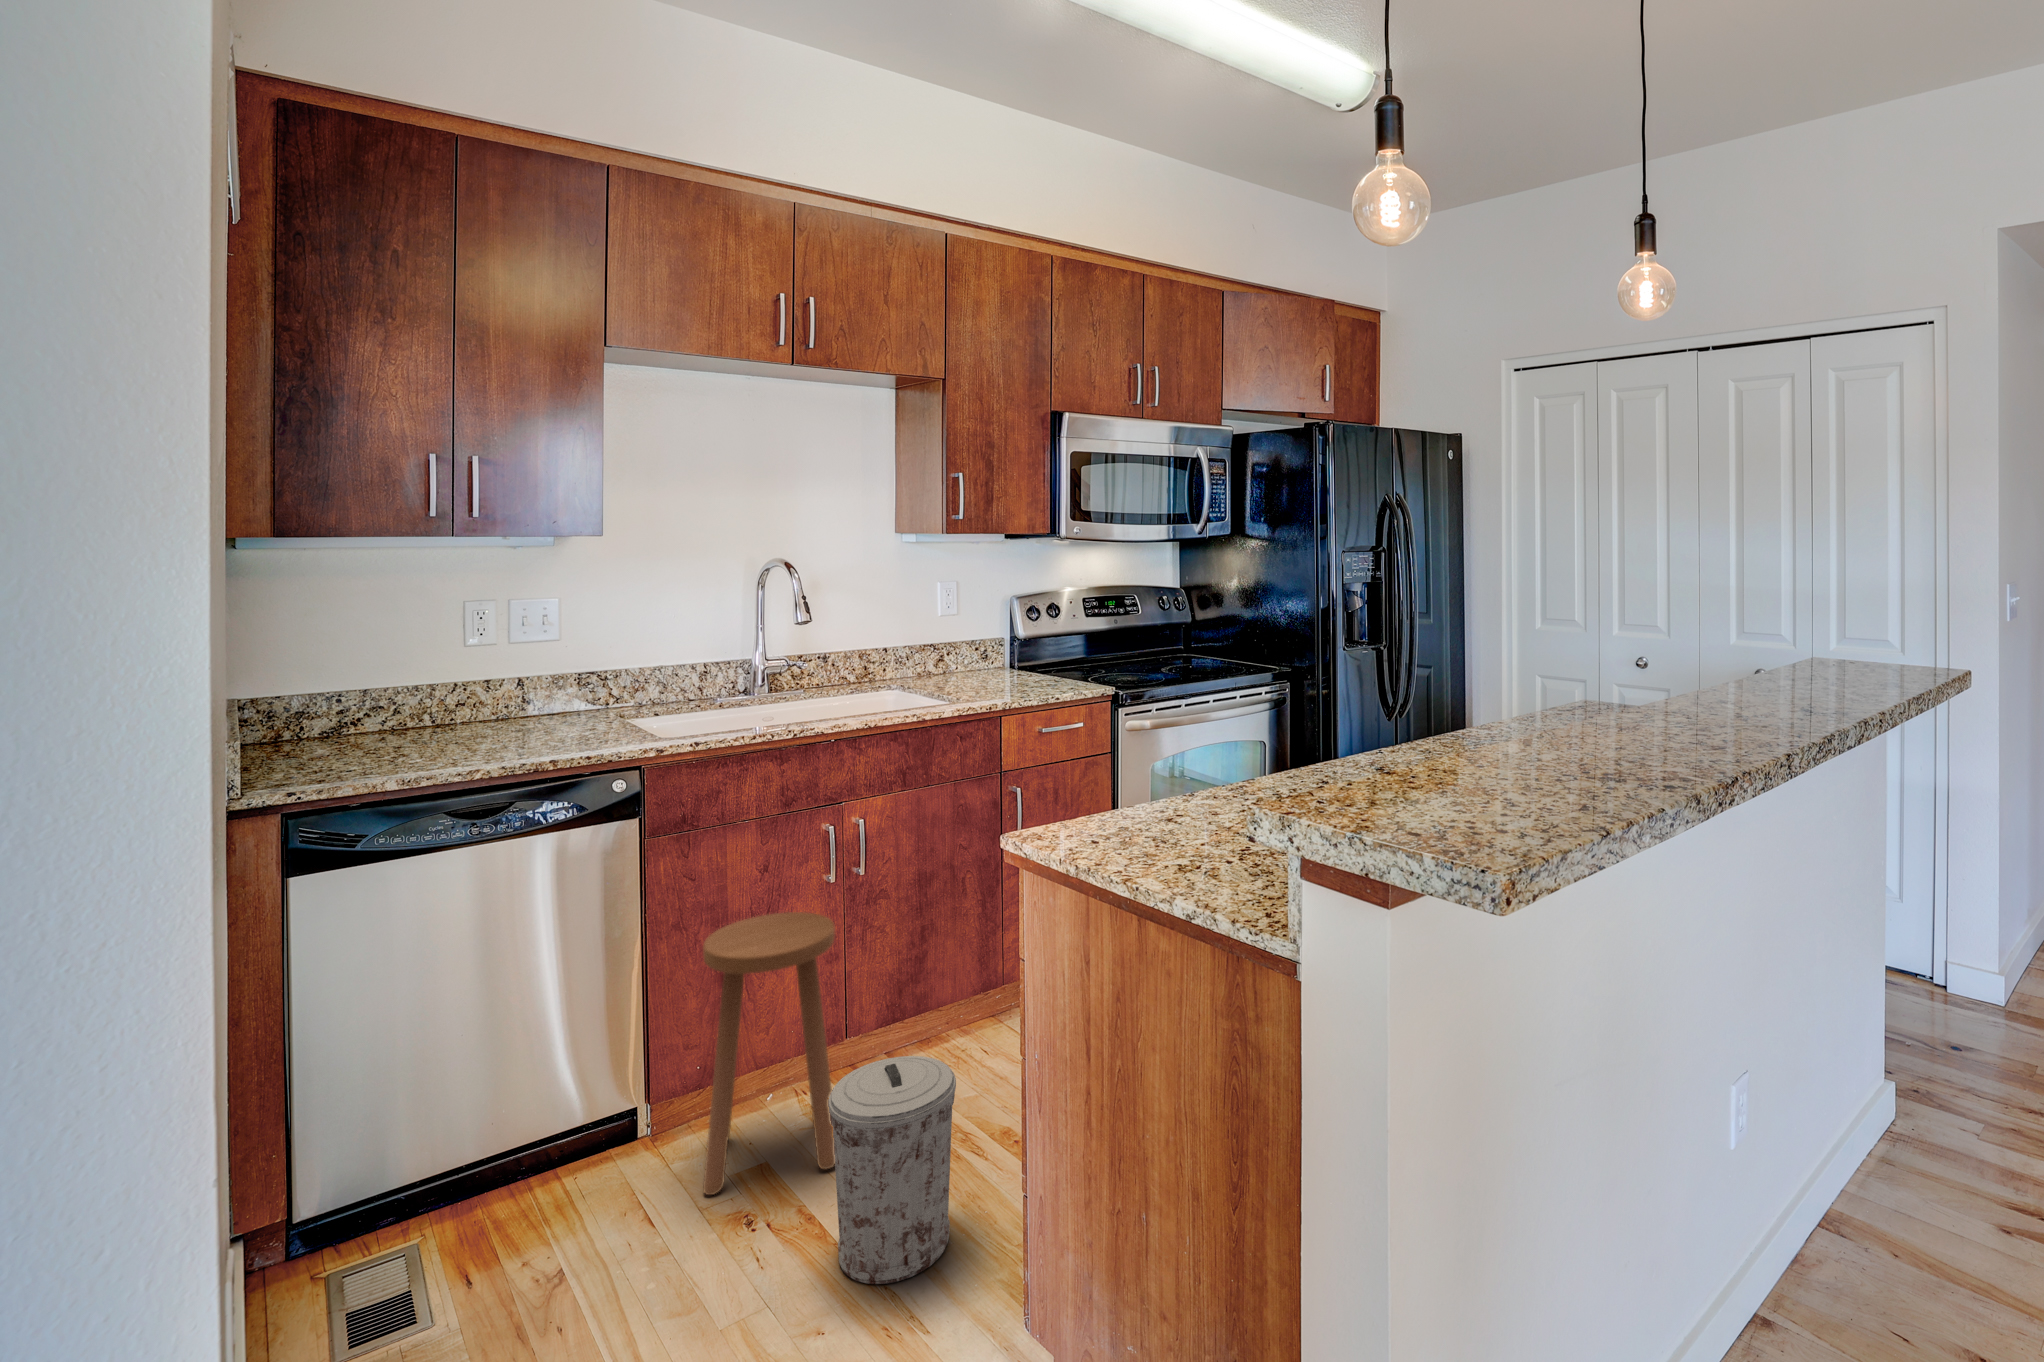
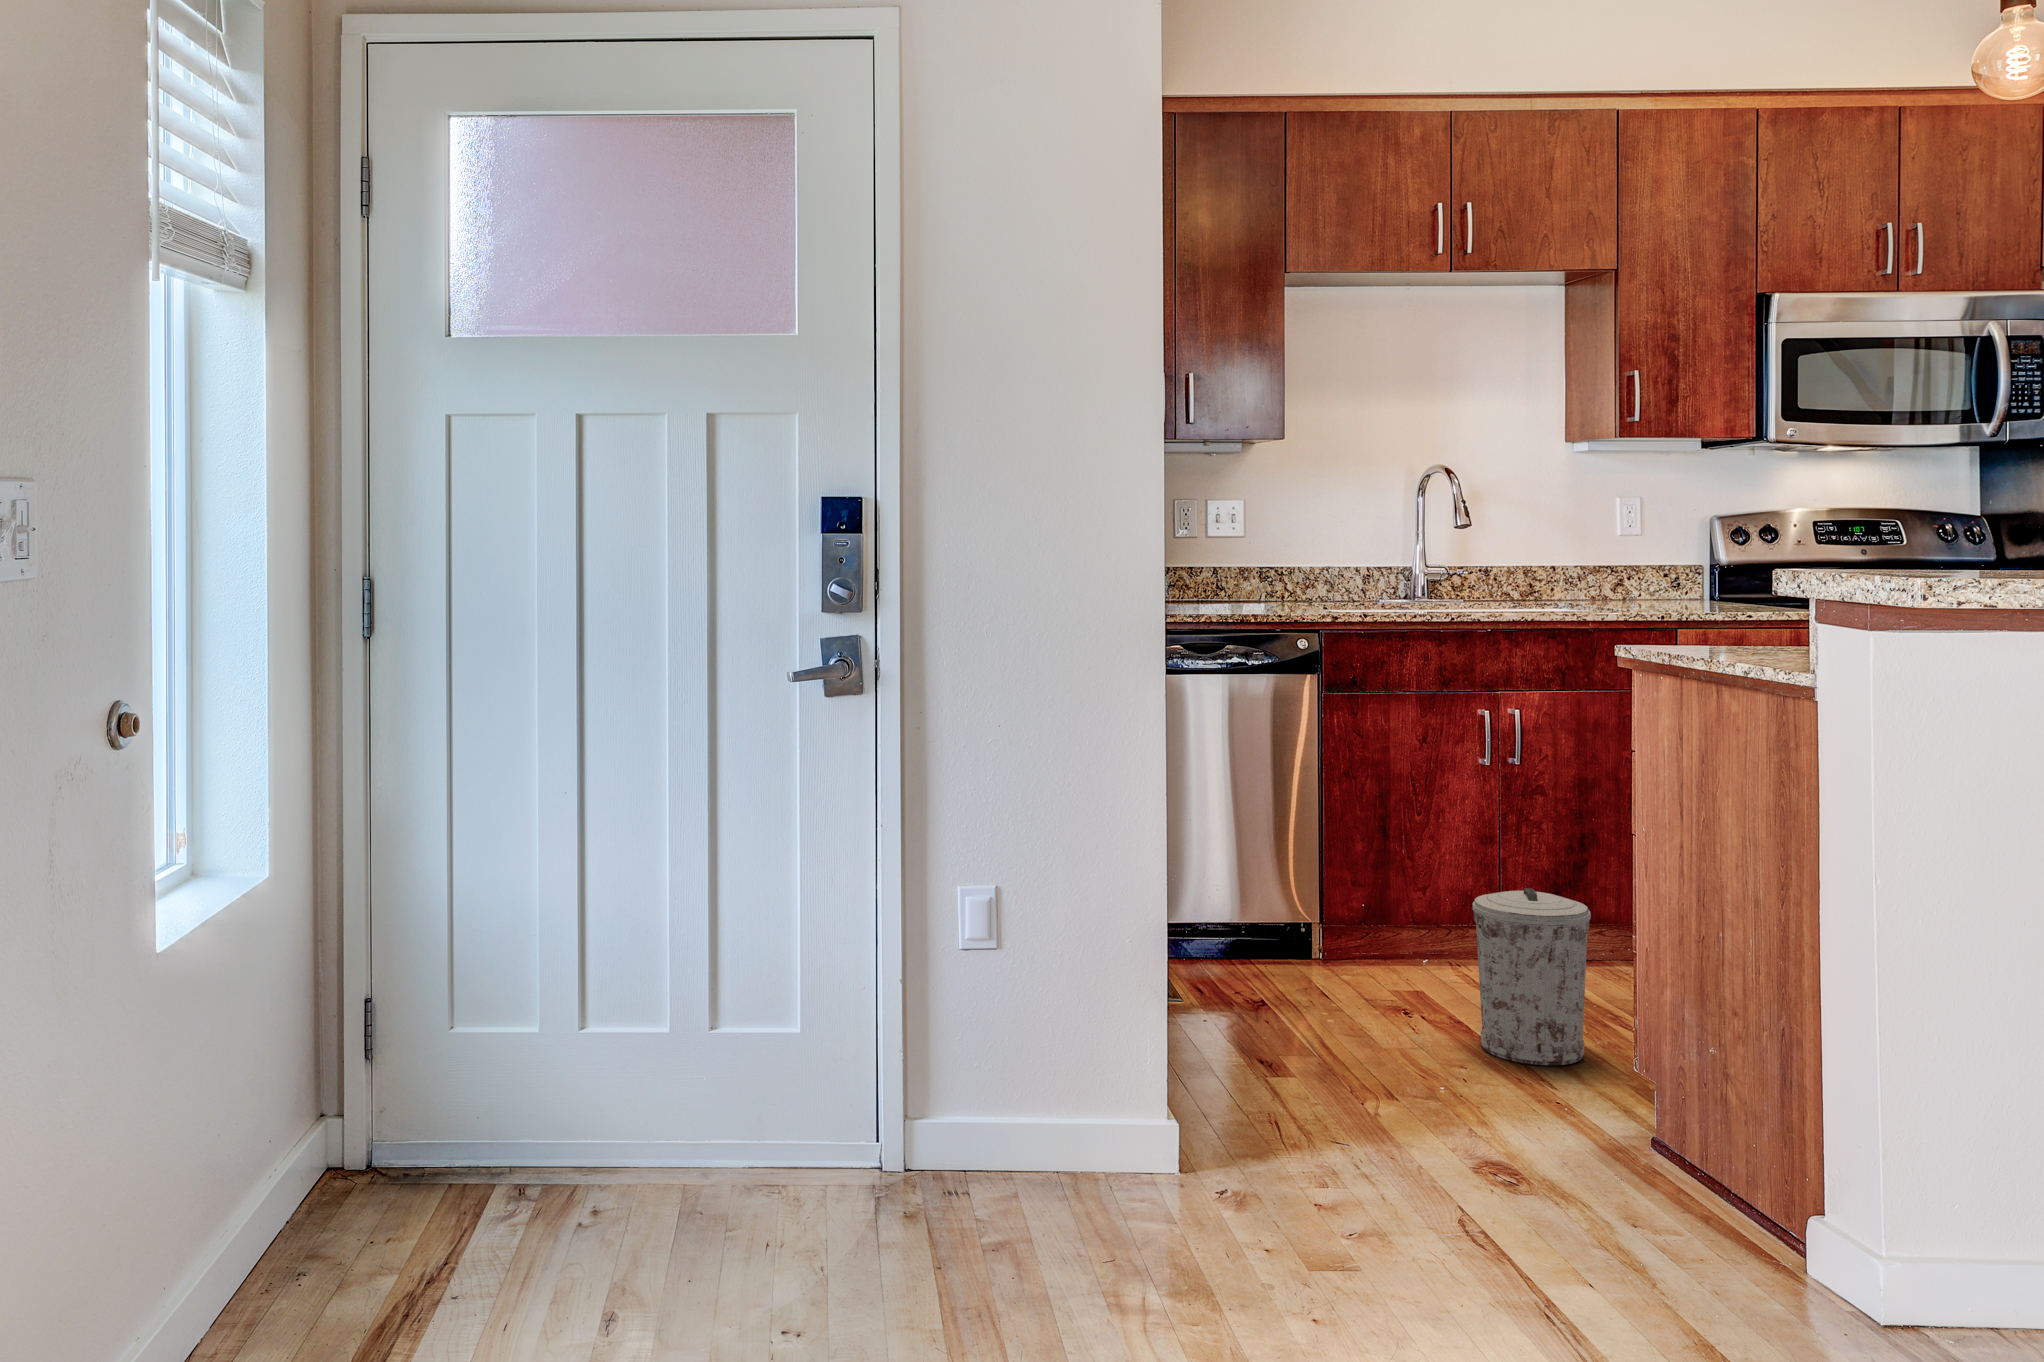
stool: present [703,912,835,1195] -> none [1369,780,1486,1005]

